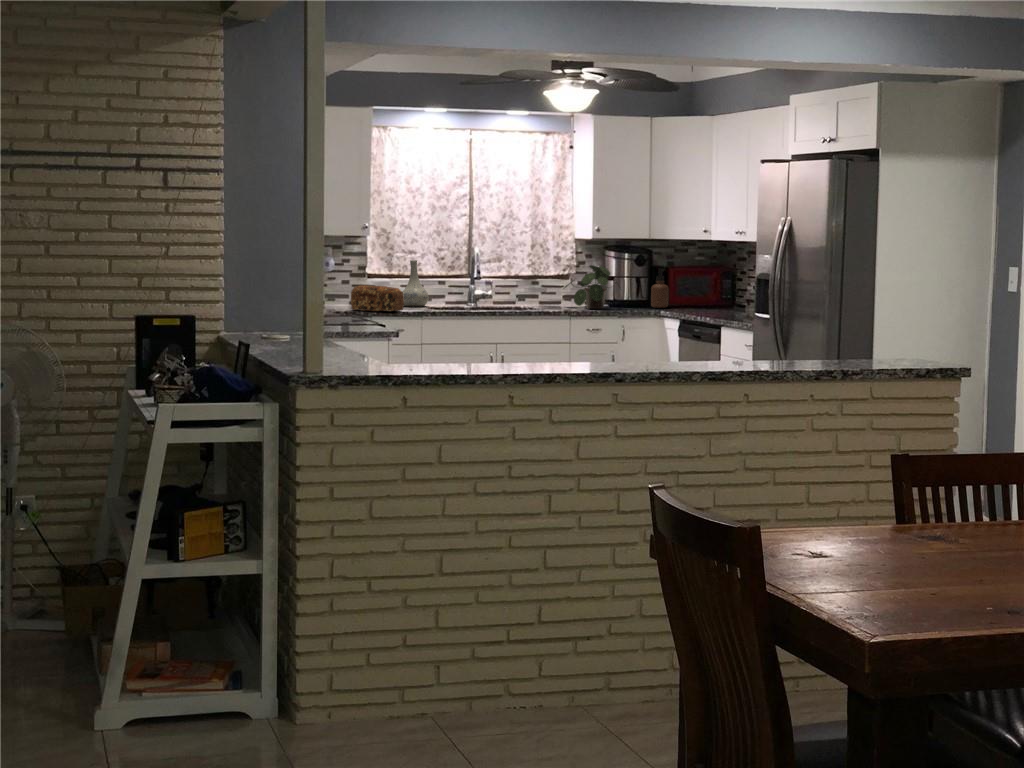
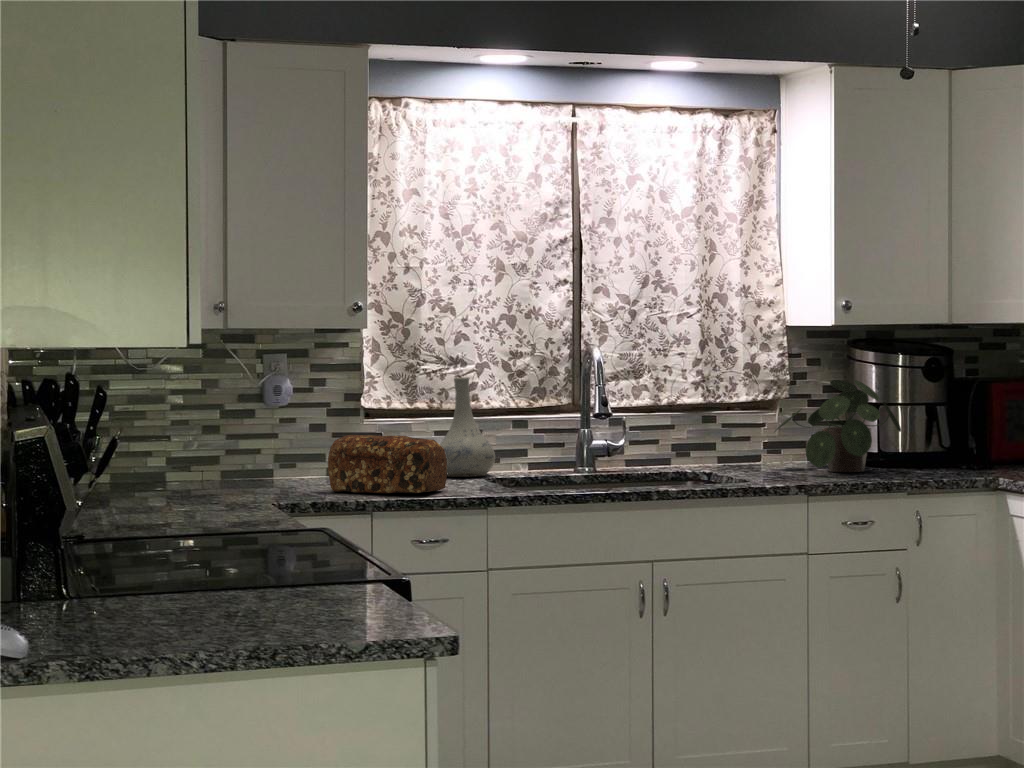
soap dispenser: present [651,268,669,308] -> none [953,382,990,465]

